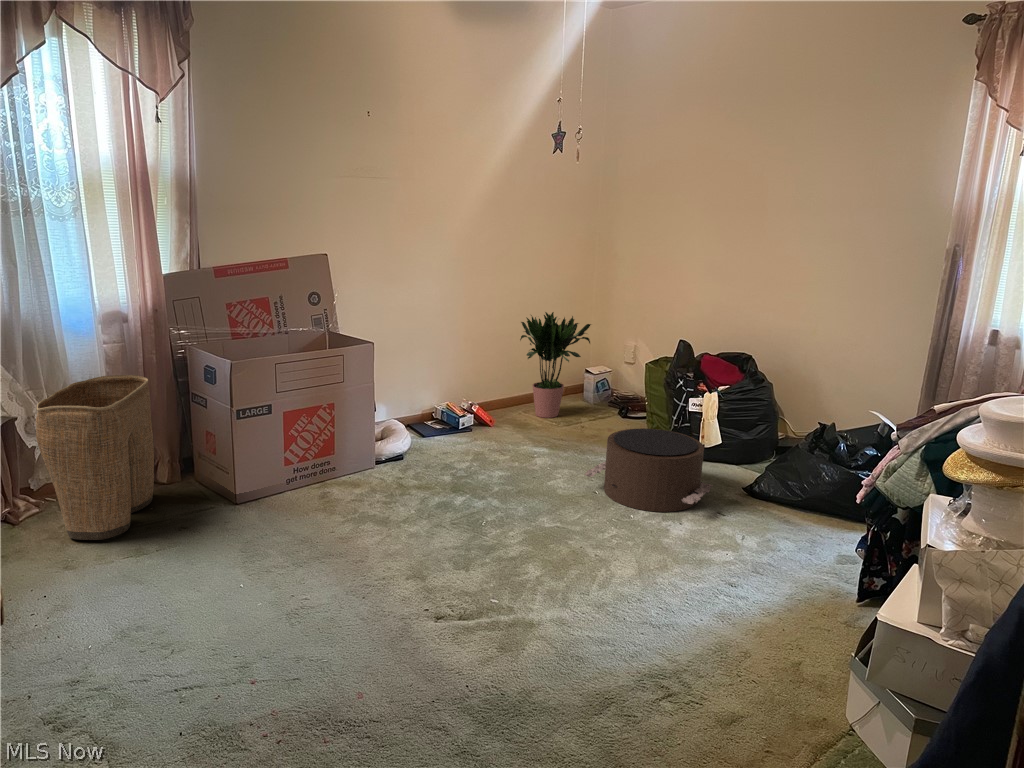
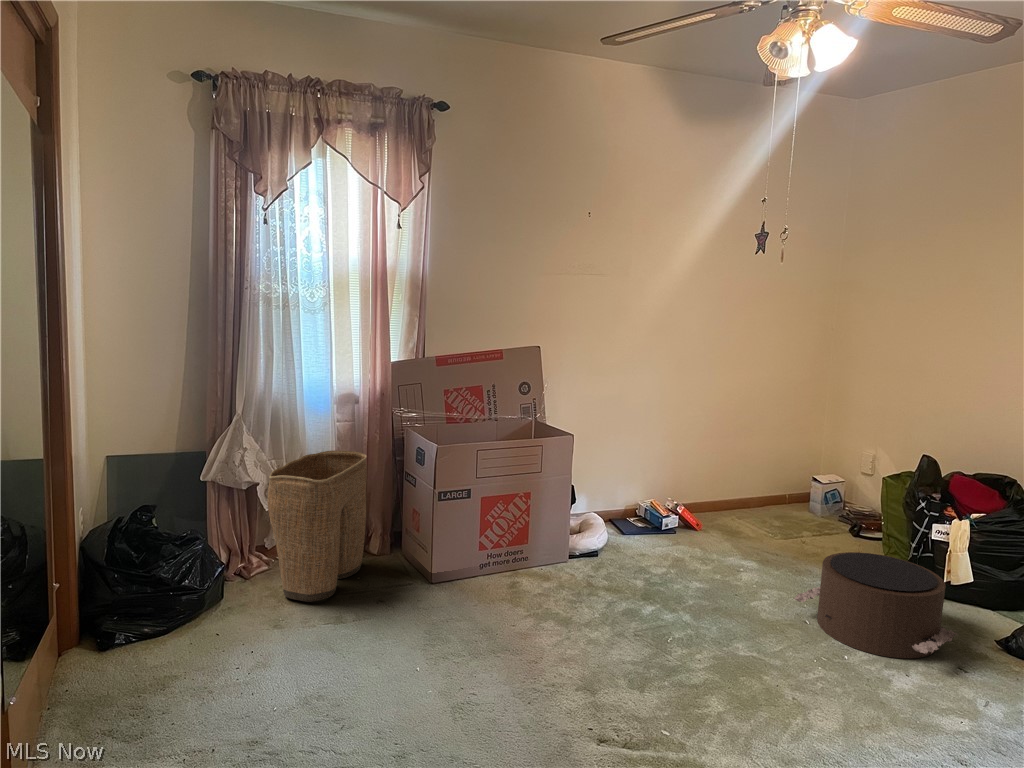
potted plant: present [520,312,591,418] -> none [730,409,824,527]

